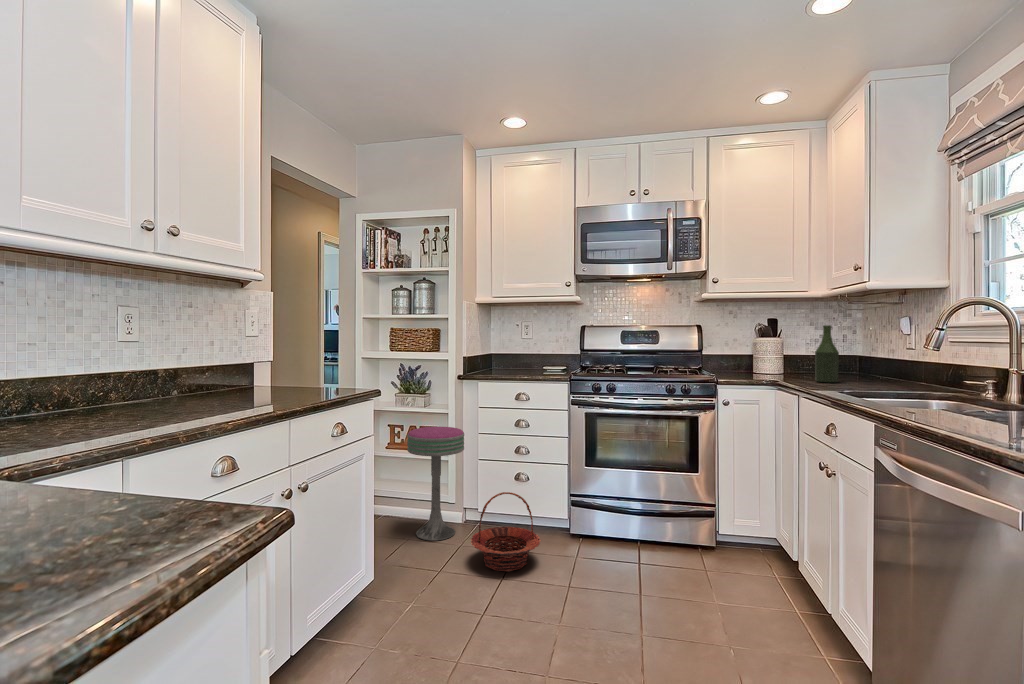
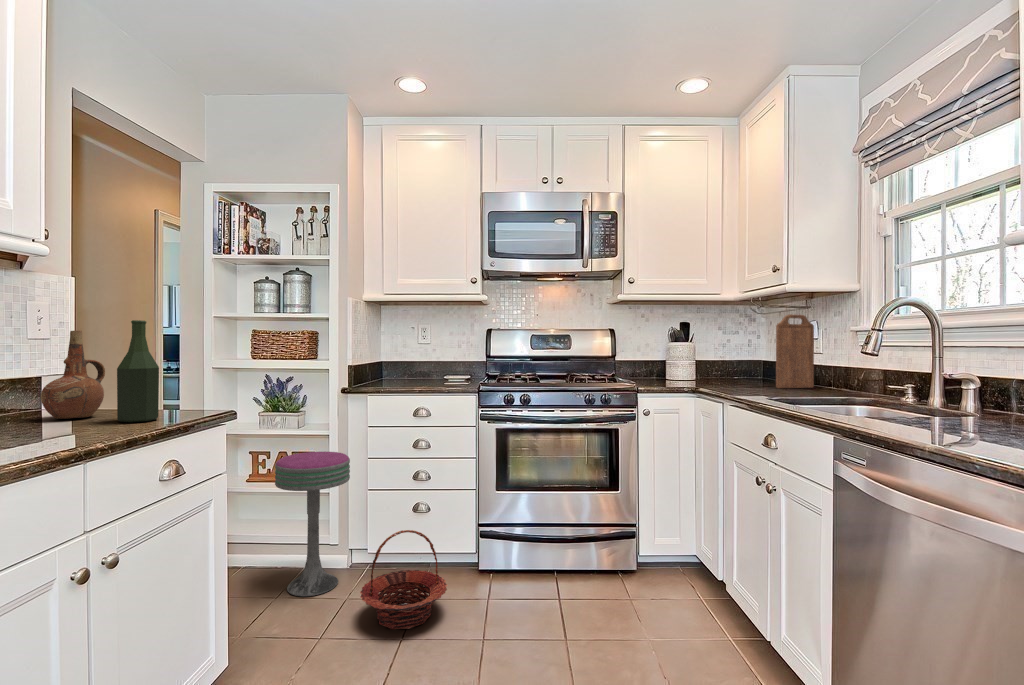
cutting board: none [858,312,902,383] -> present [776,314,814,388]
bottle: present [815,325,839,383] -> present [117,320,159,422]
ceramic pitcher: none [257,329,295,391] -> present [41,331,105,419]

